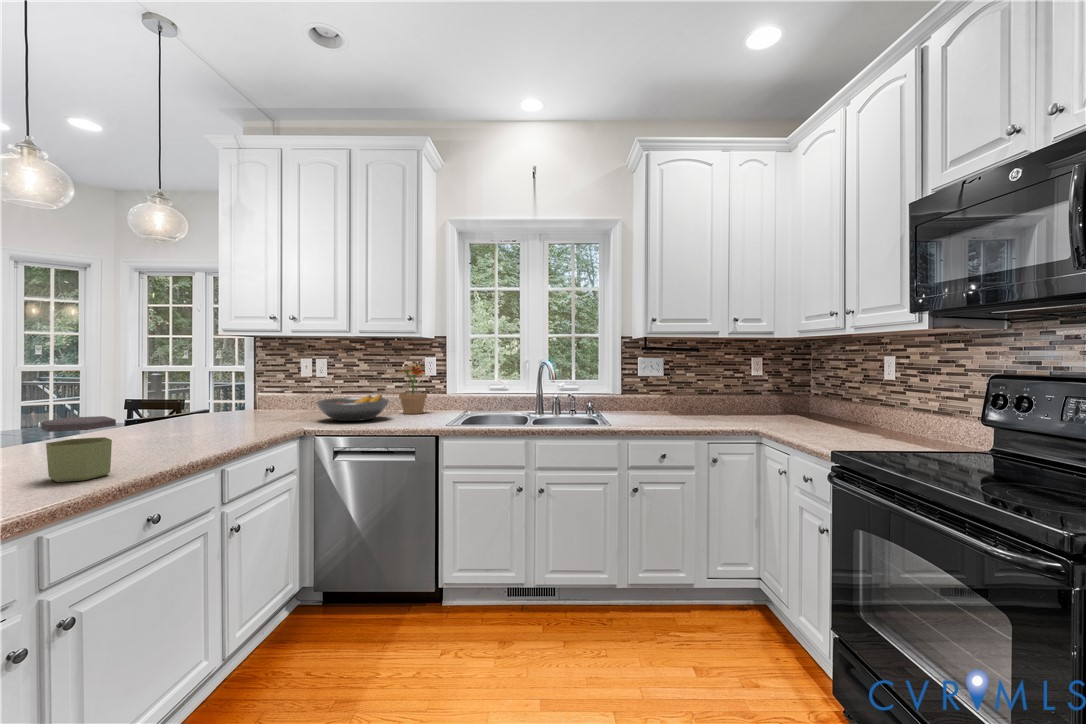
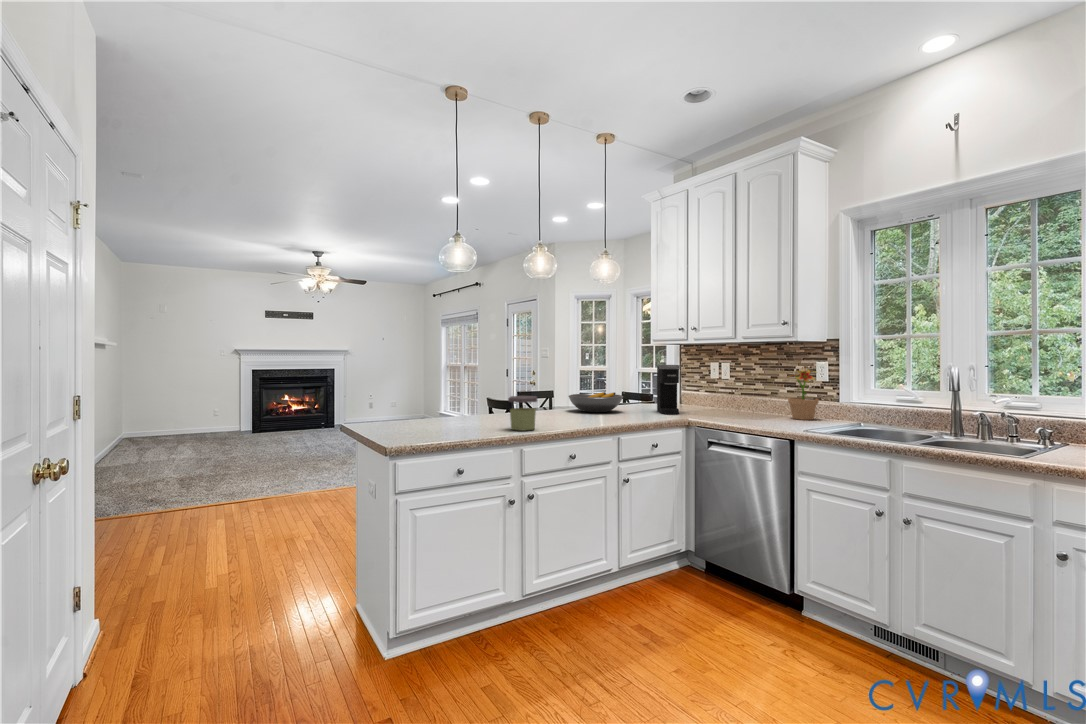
coffee maker: none [243,361,282,423] -> present [657,365,680,414]
fruit bowl: present [317,395,389,421] -> present [569,392,623,412]

